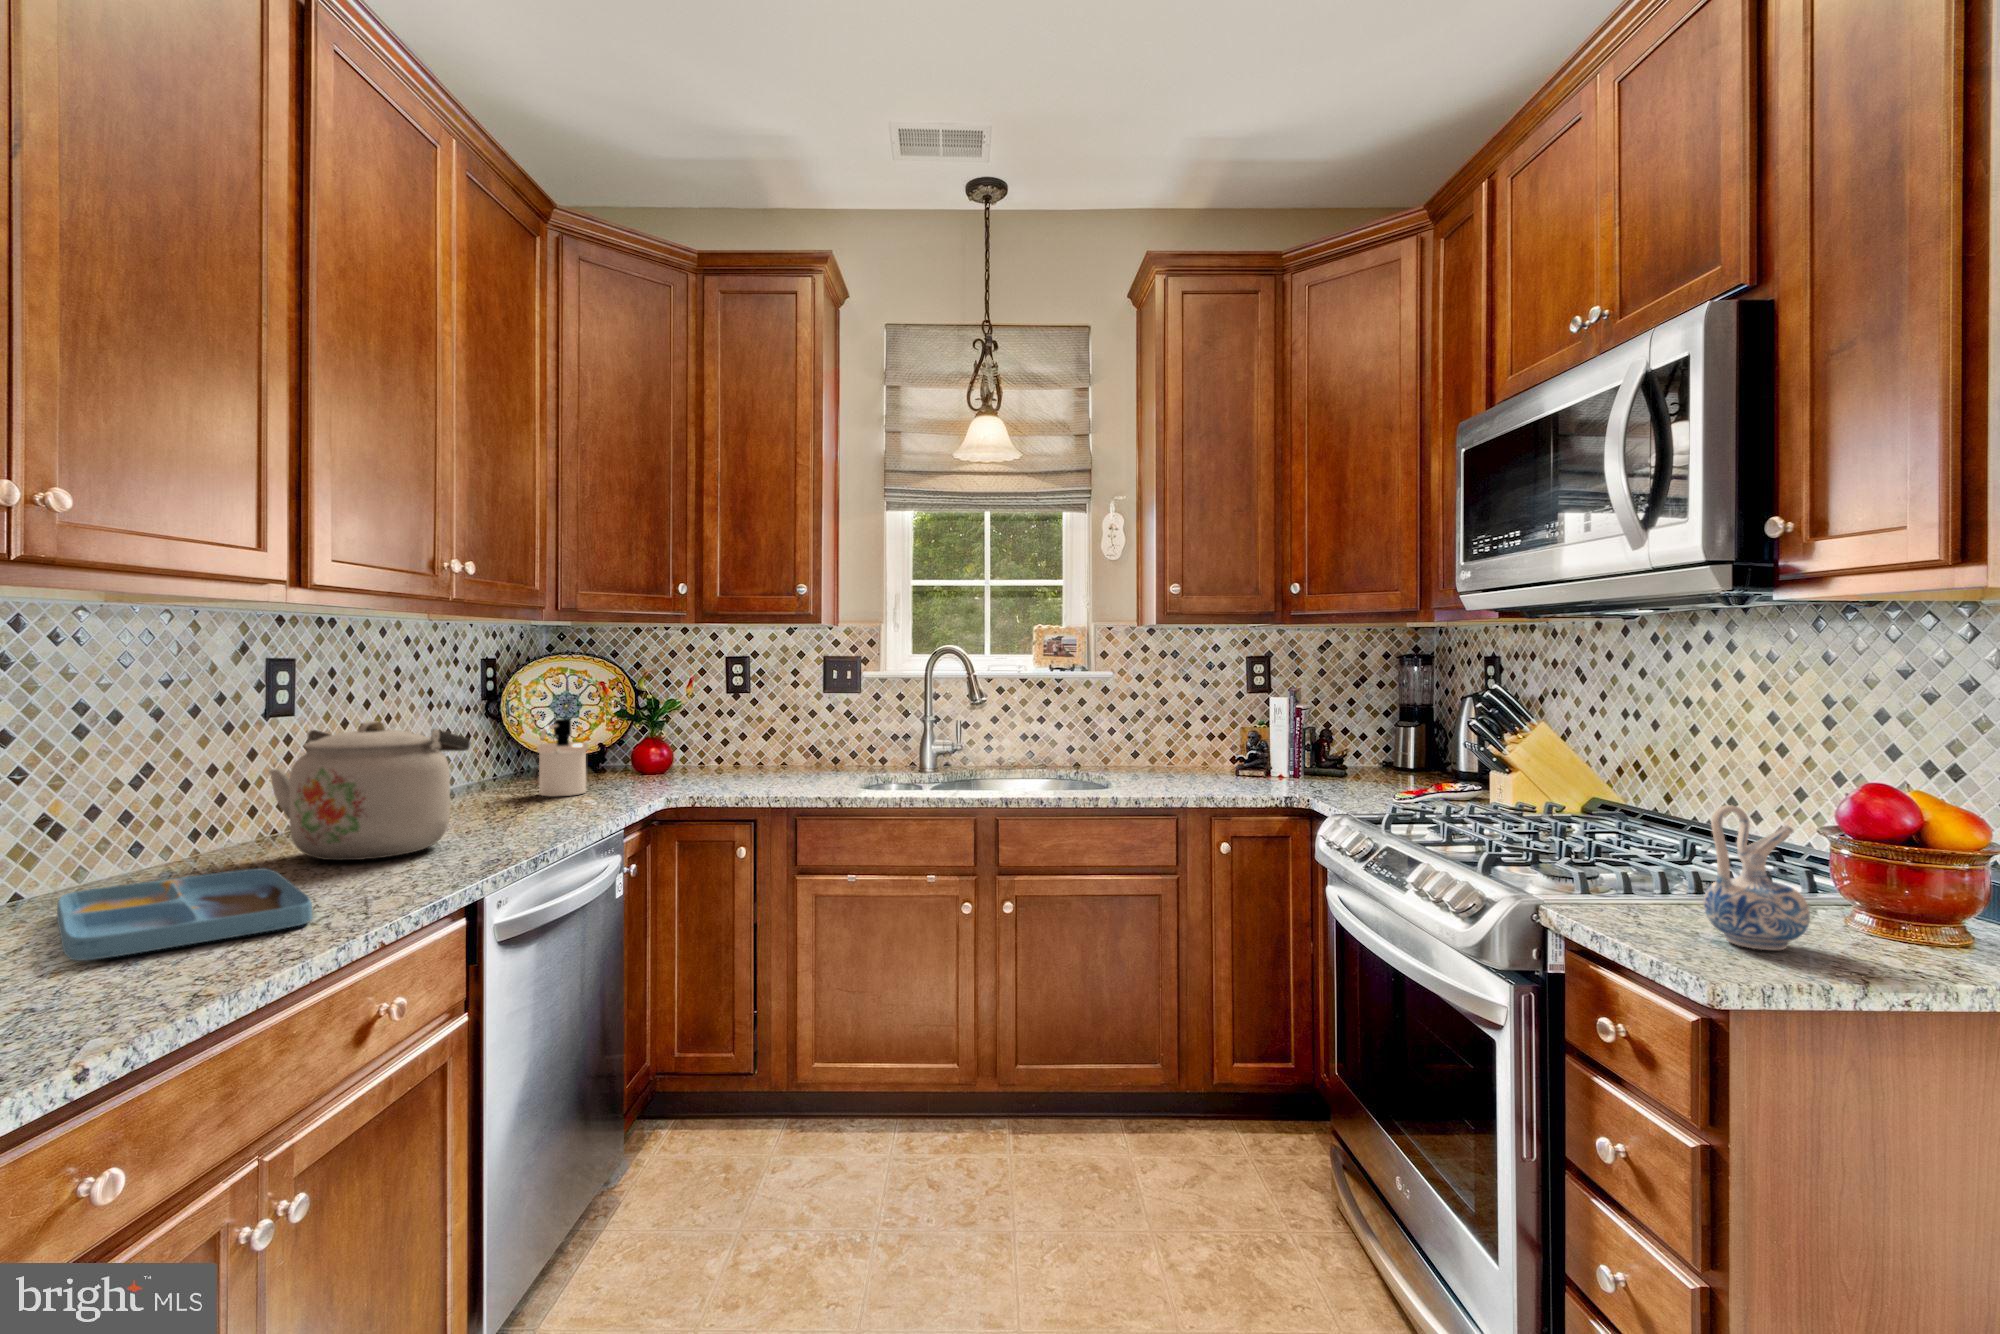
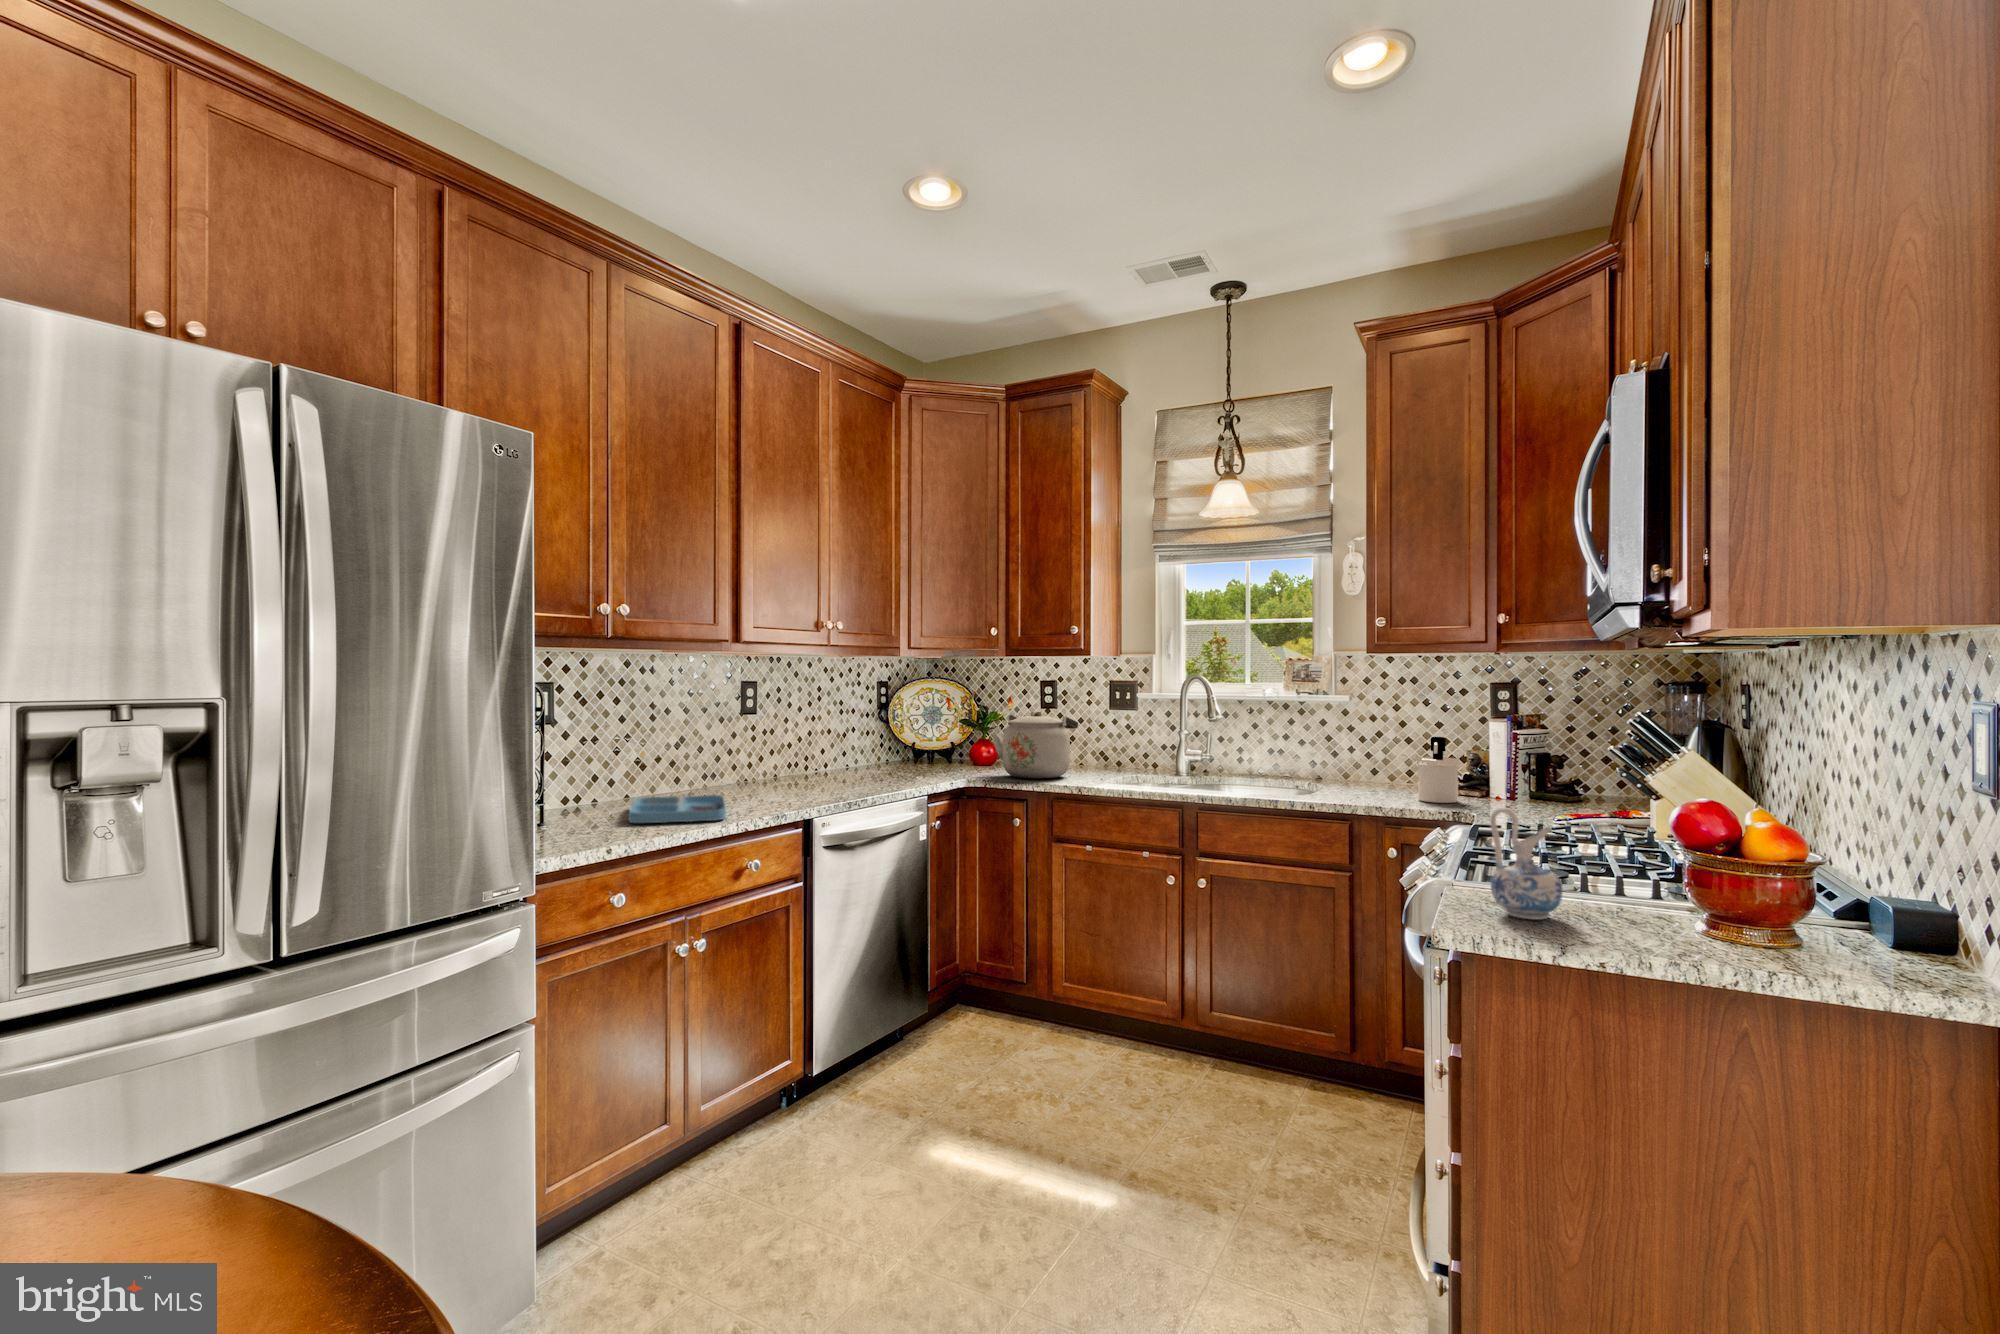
soap dispenser: present [537,719,588,796] -> present [1417,737,1460,803]
kettle: present [269,721,470,860] -> present [992,711,1078,779]

